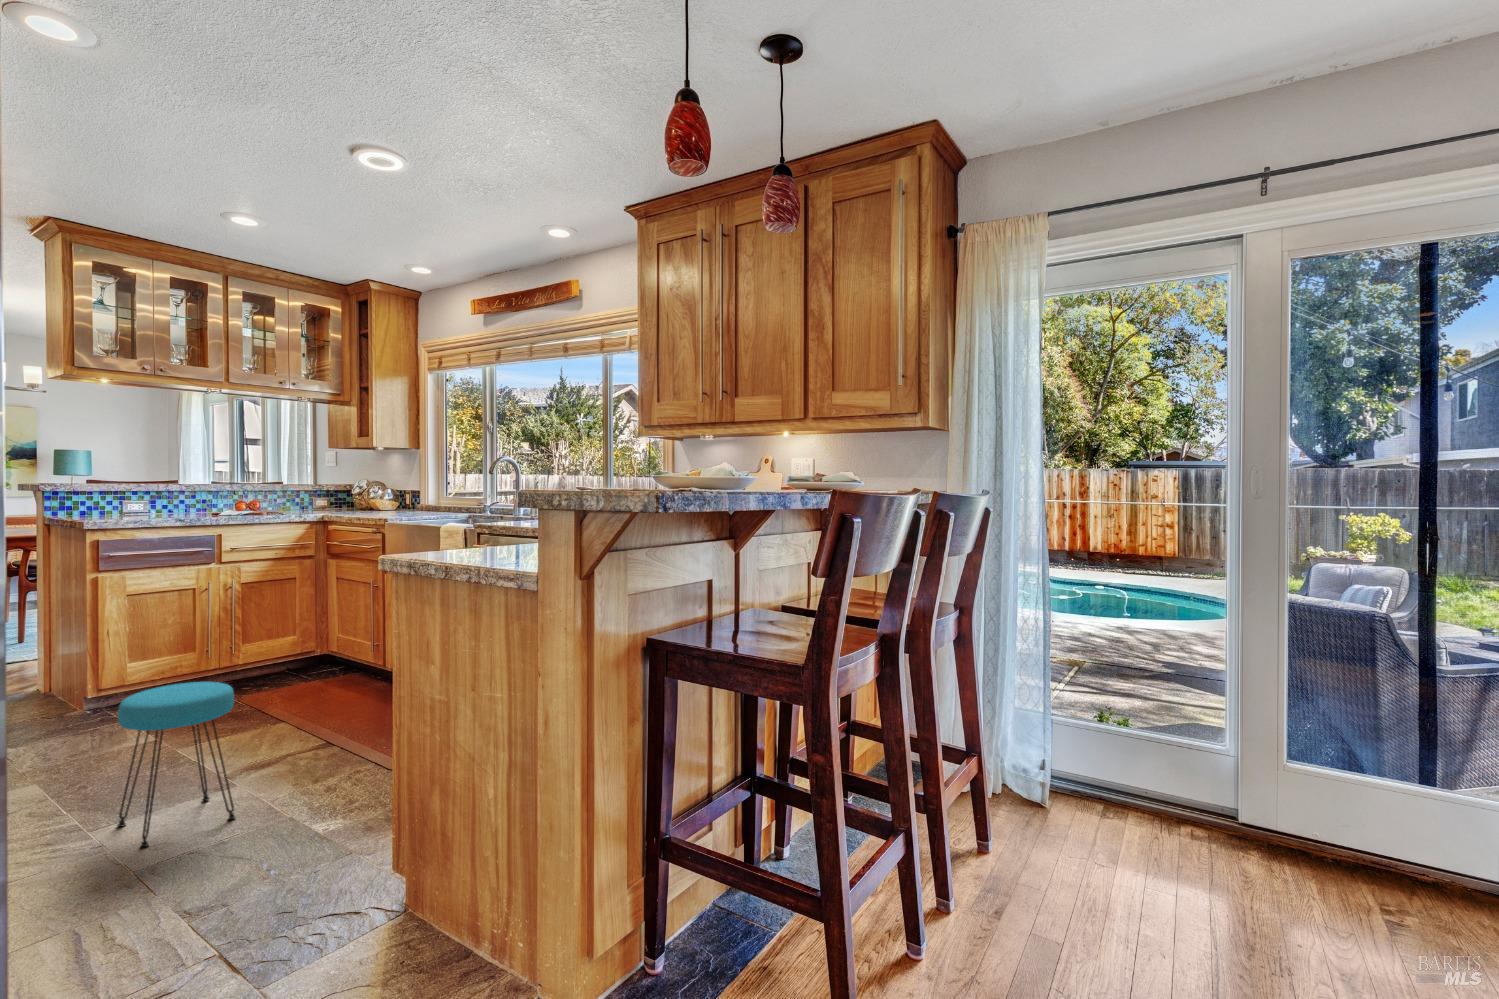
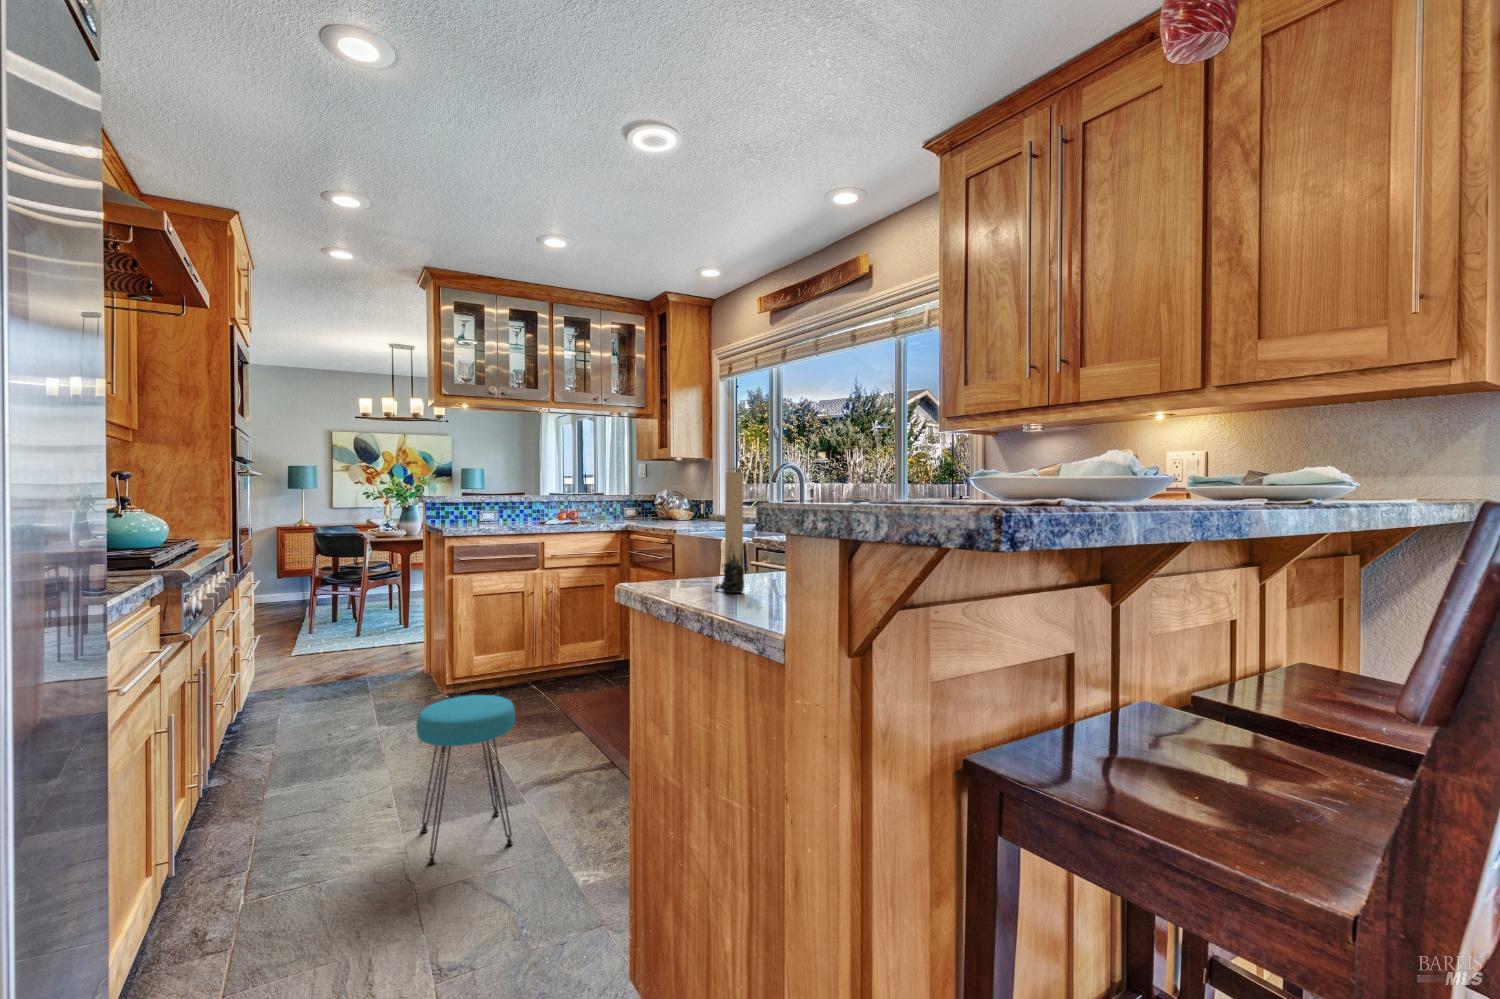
candle: none [470,465,494,558] -> present [715,467,744,593]

